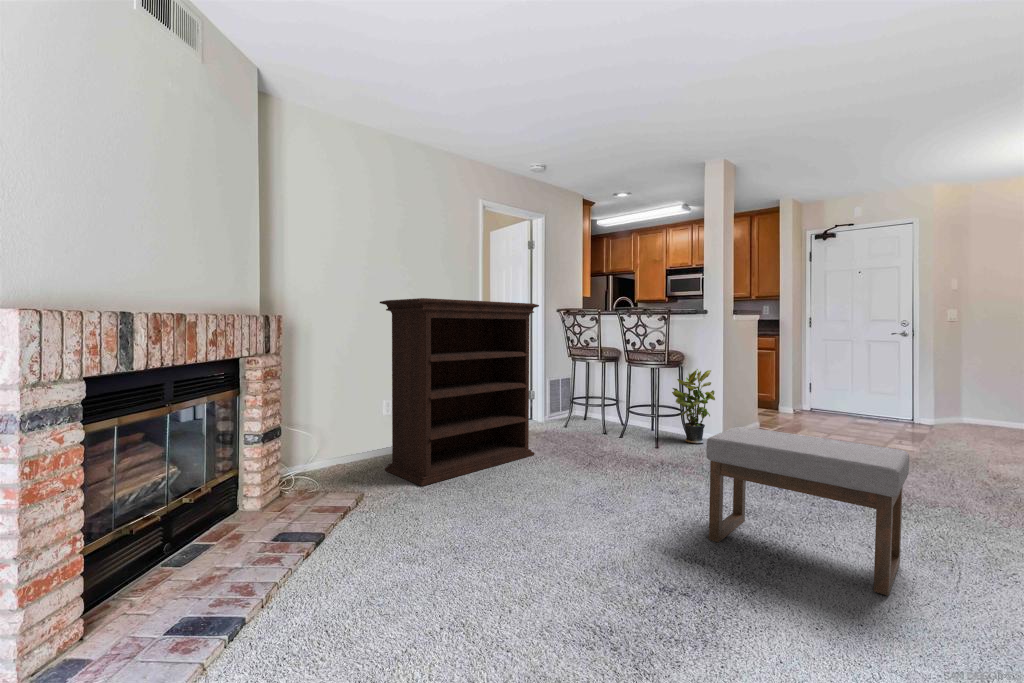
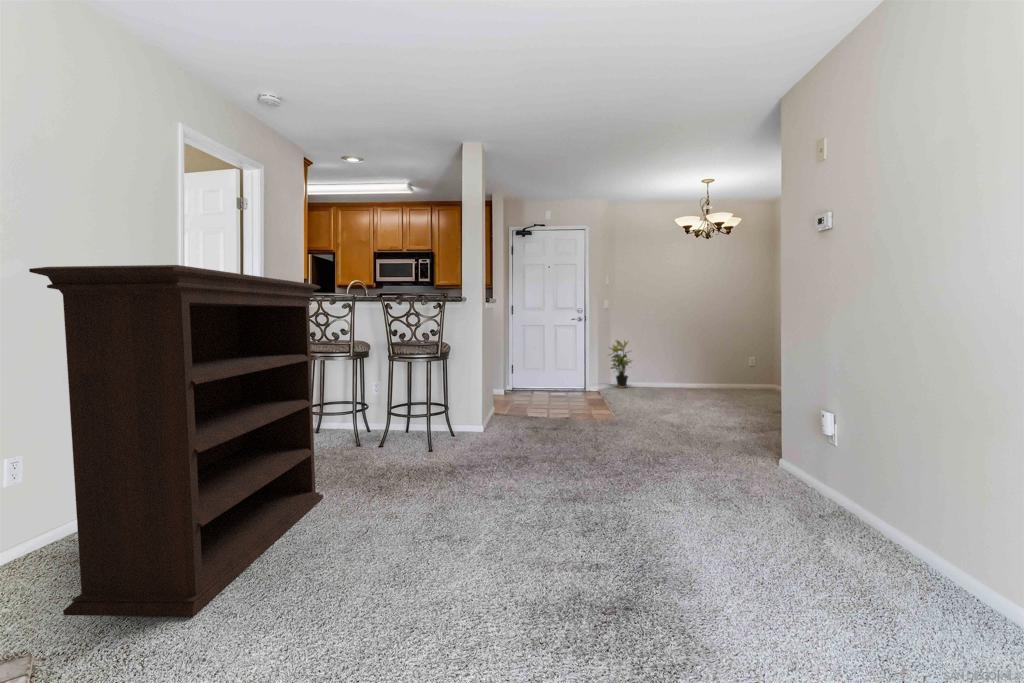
potted plant: present [672,369,715,444] -> present [609,340,632,388]
ottoman: present [706,427,909,596] -> none [607,414,788,542]

